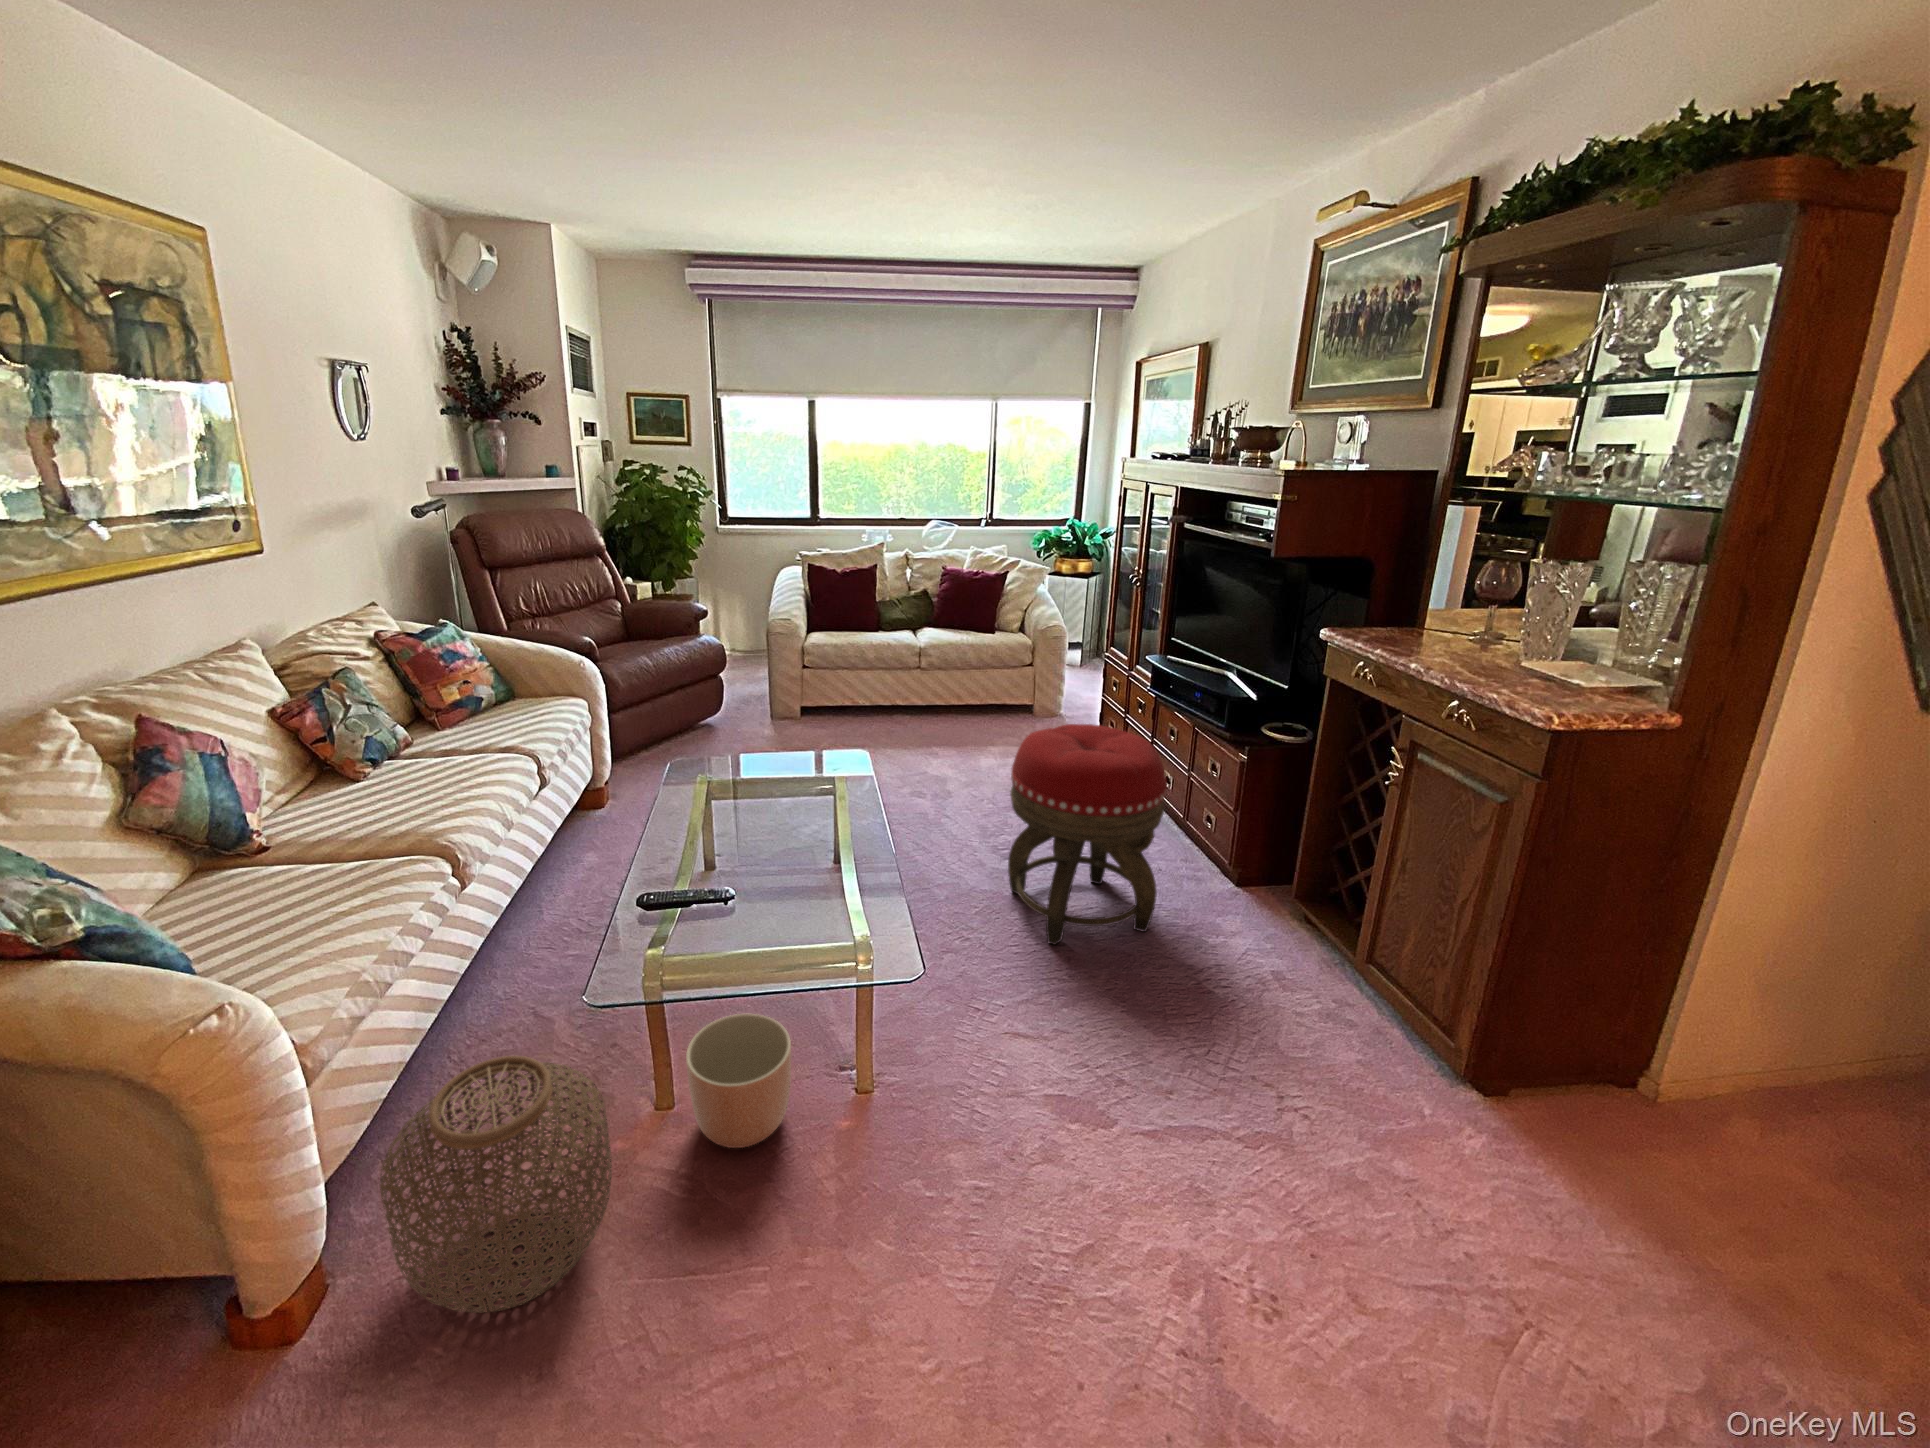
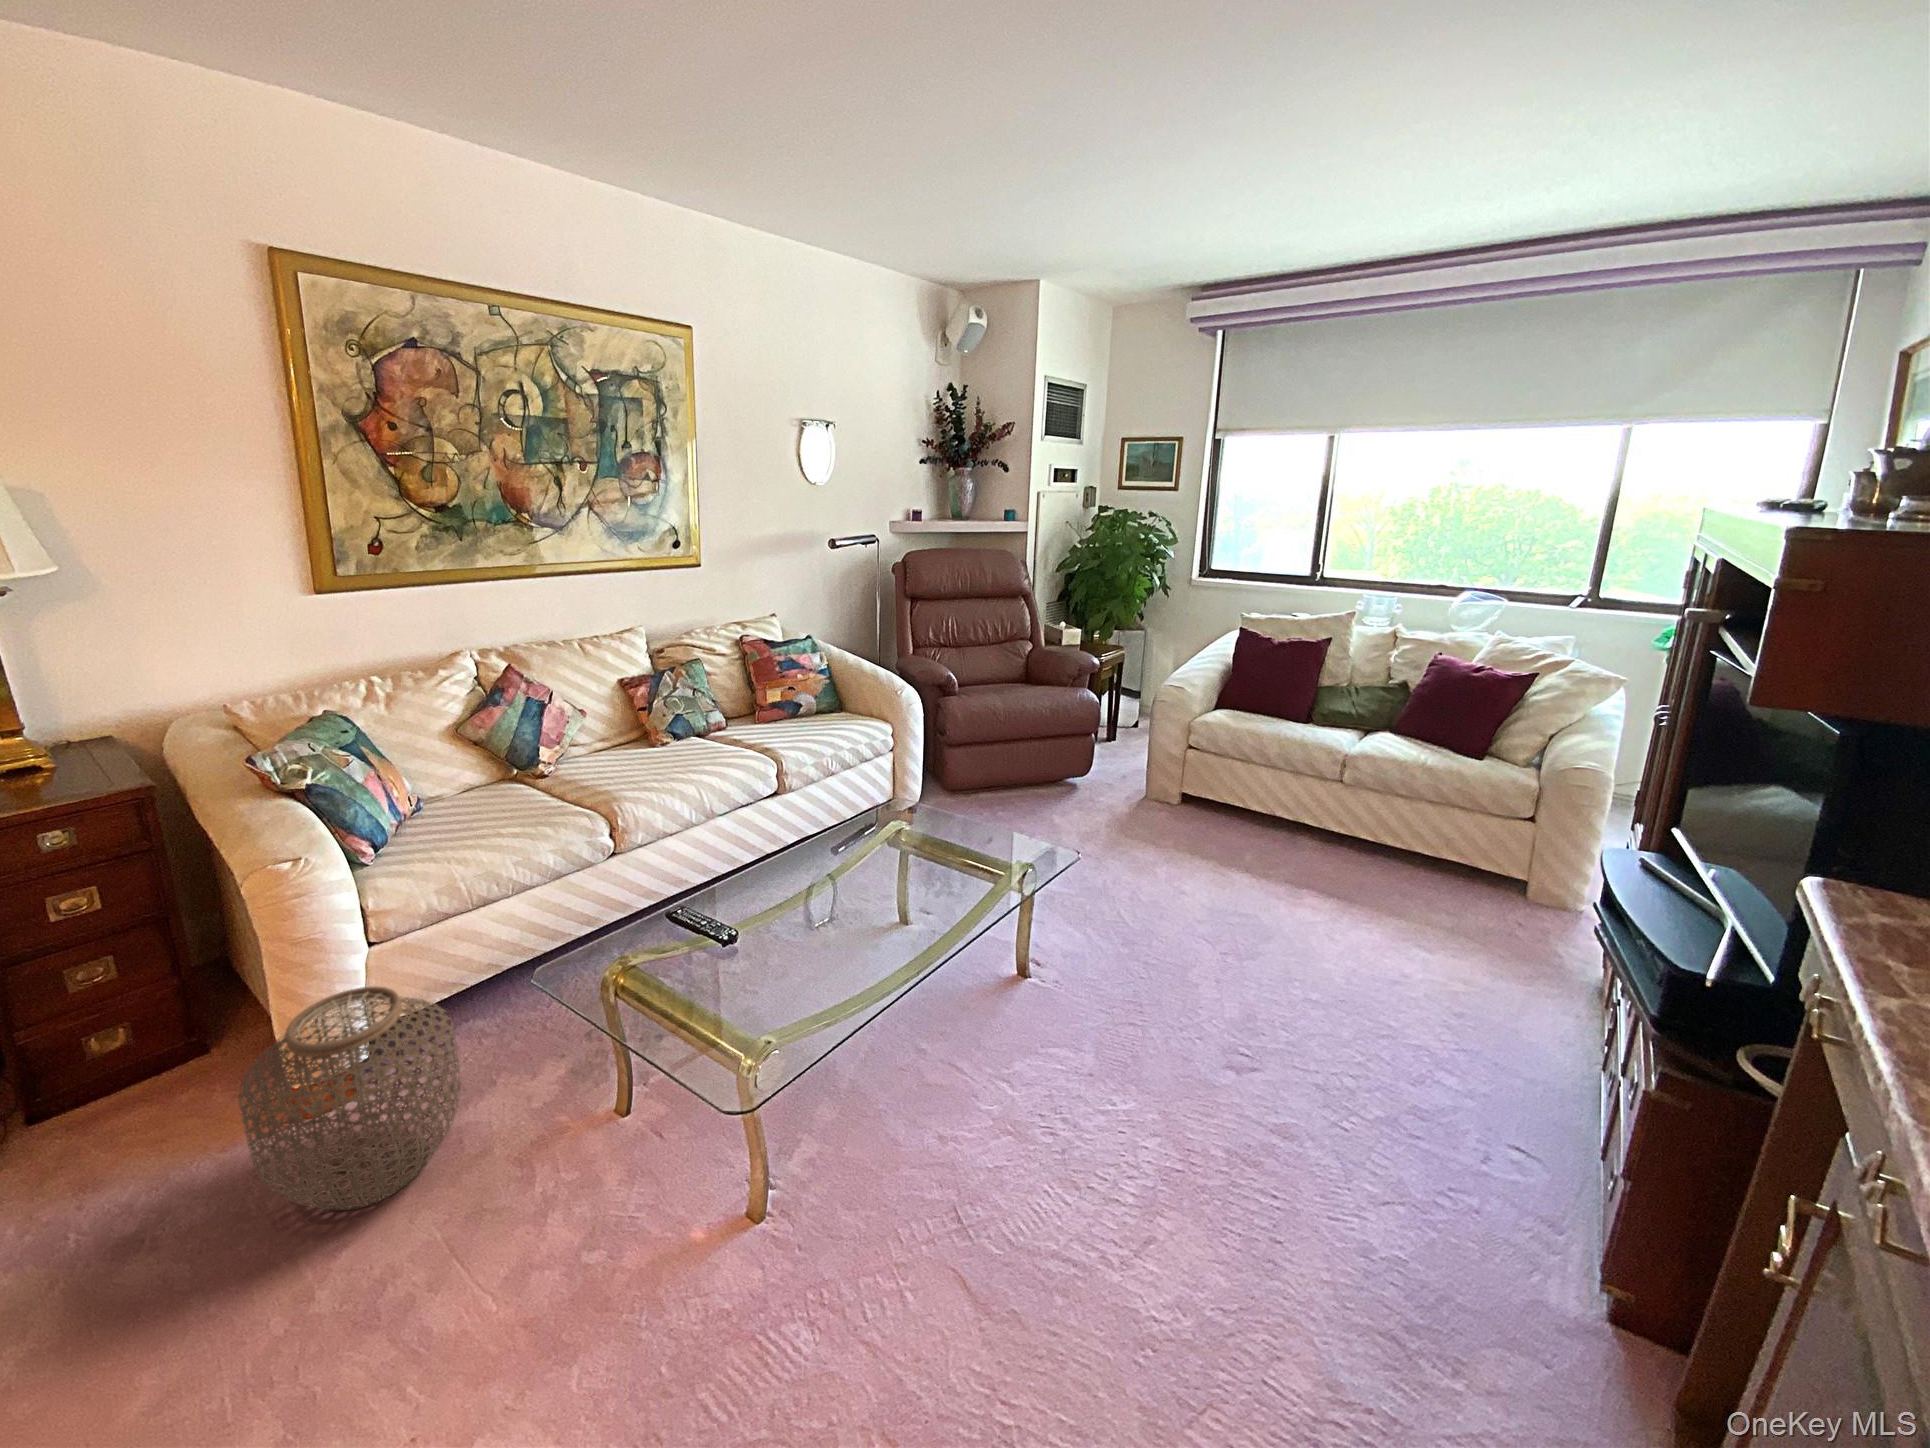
footstool: present [1008,724,1167,945] -> none [1108,905,1393,1330]
planter: present [686,1014,791,1148] -> none [521,1065,641,1216]

